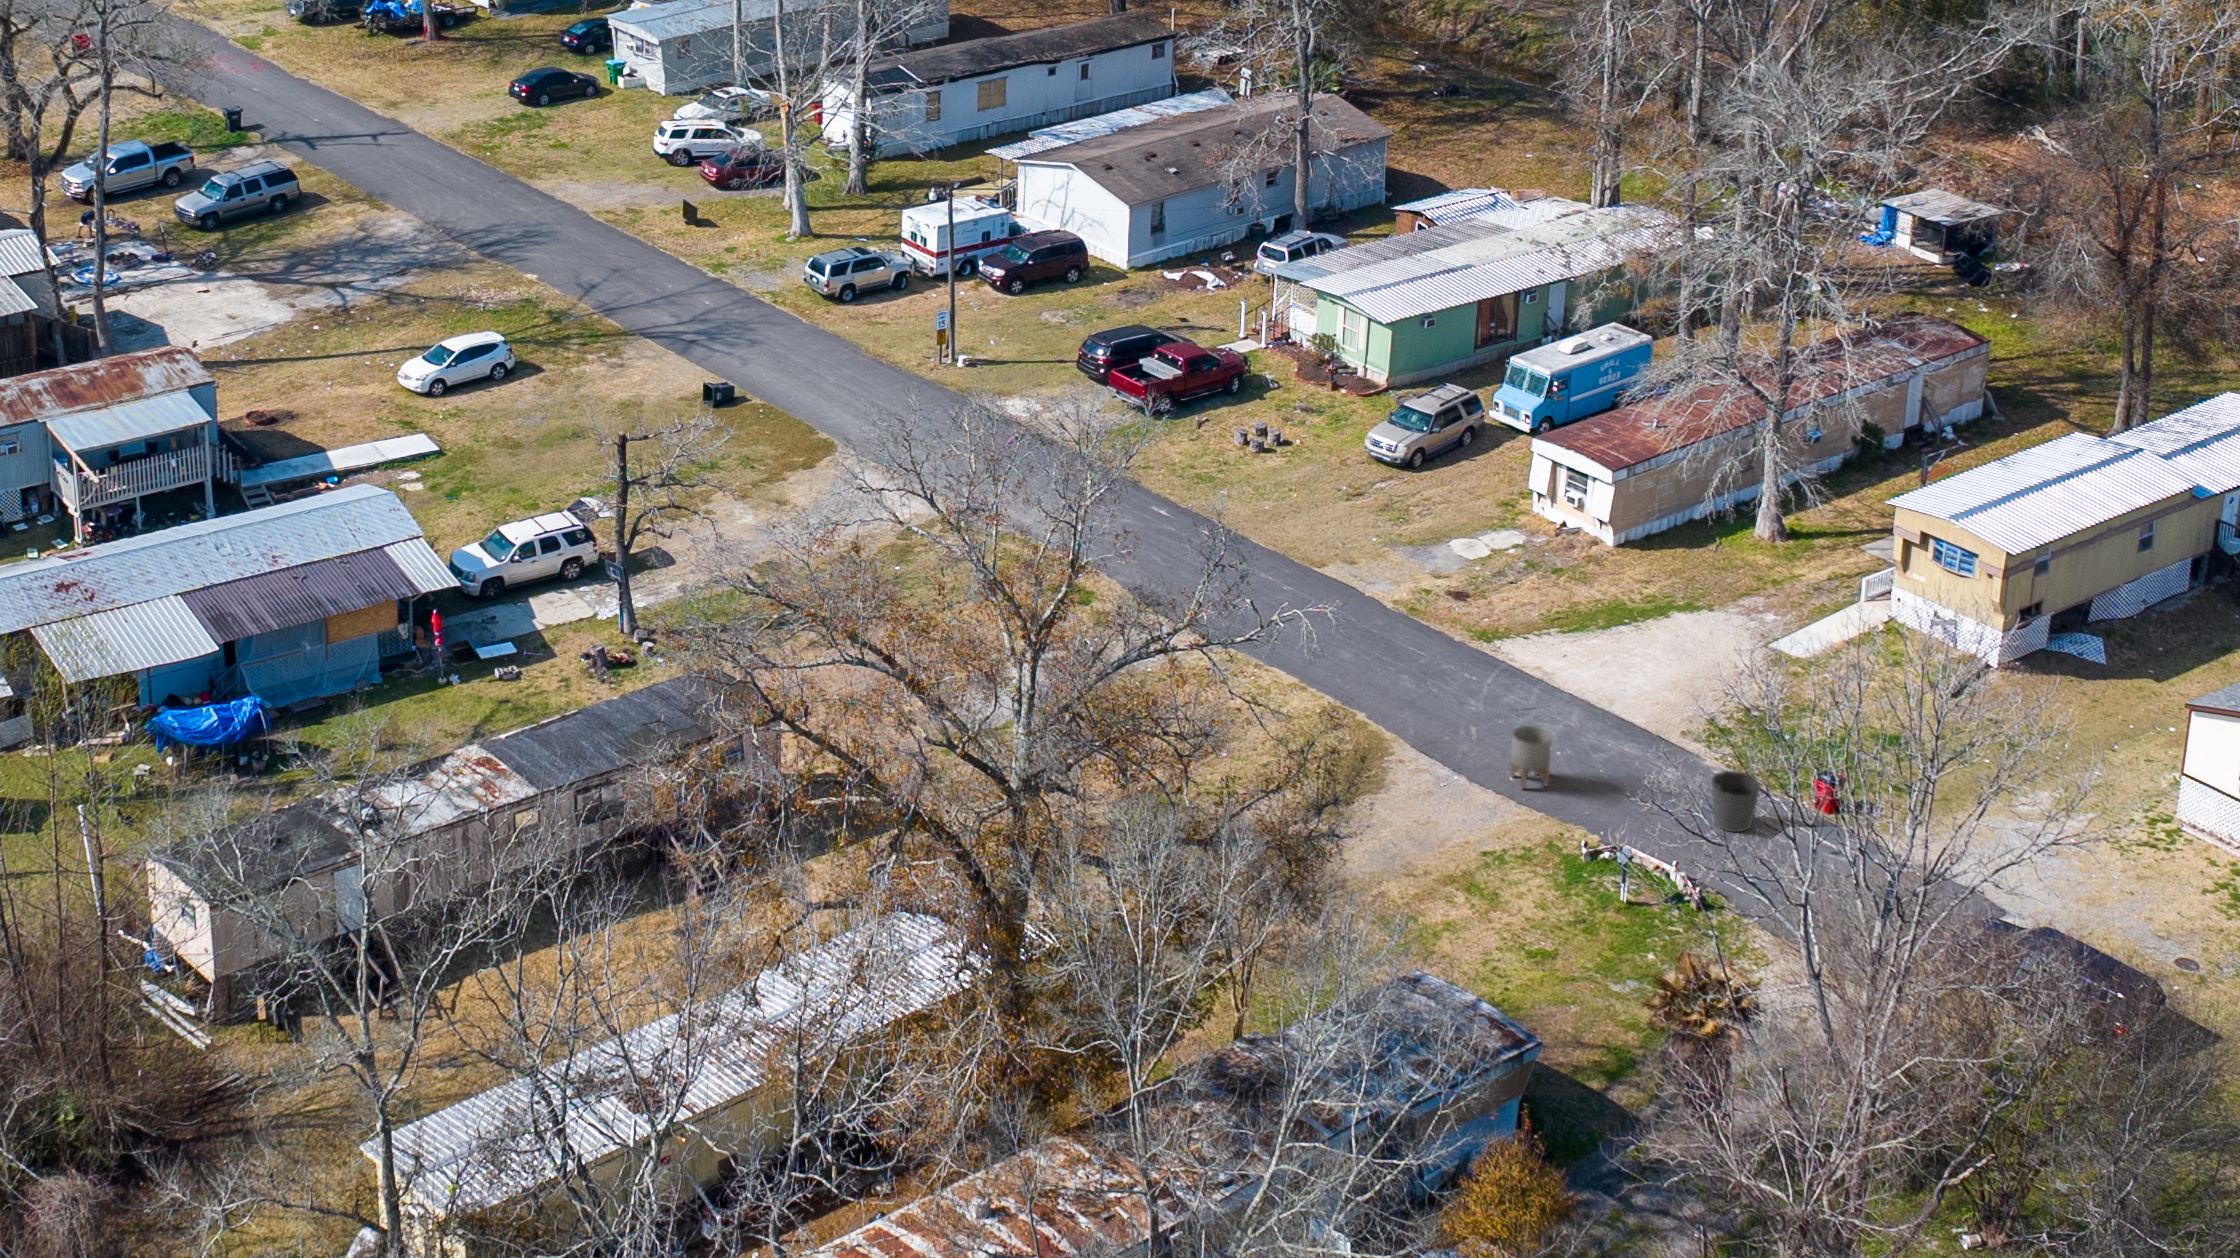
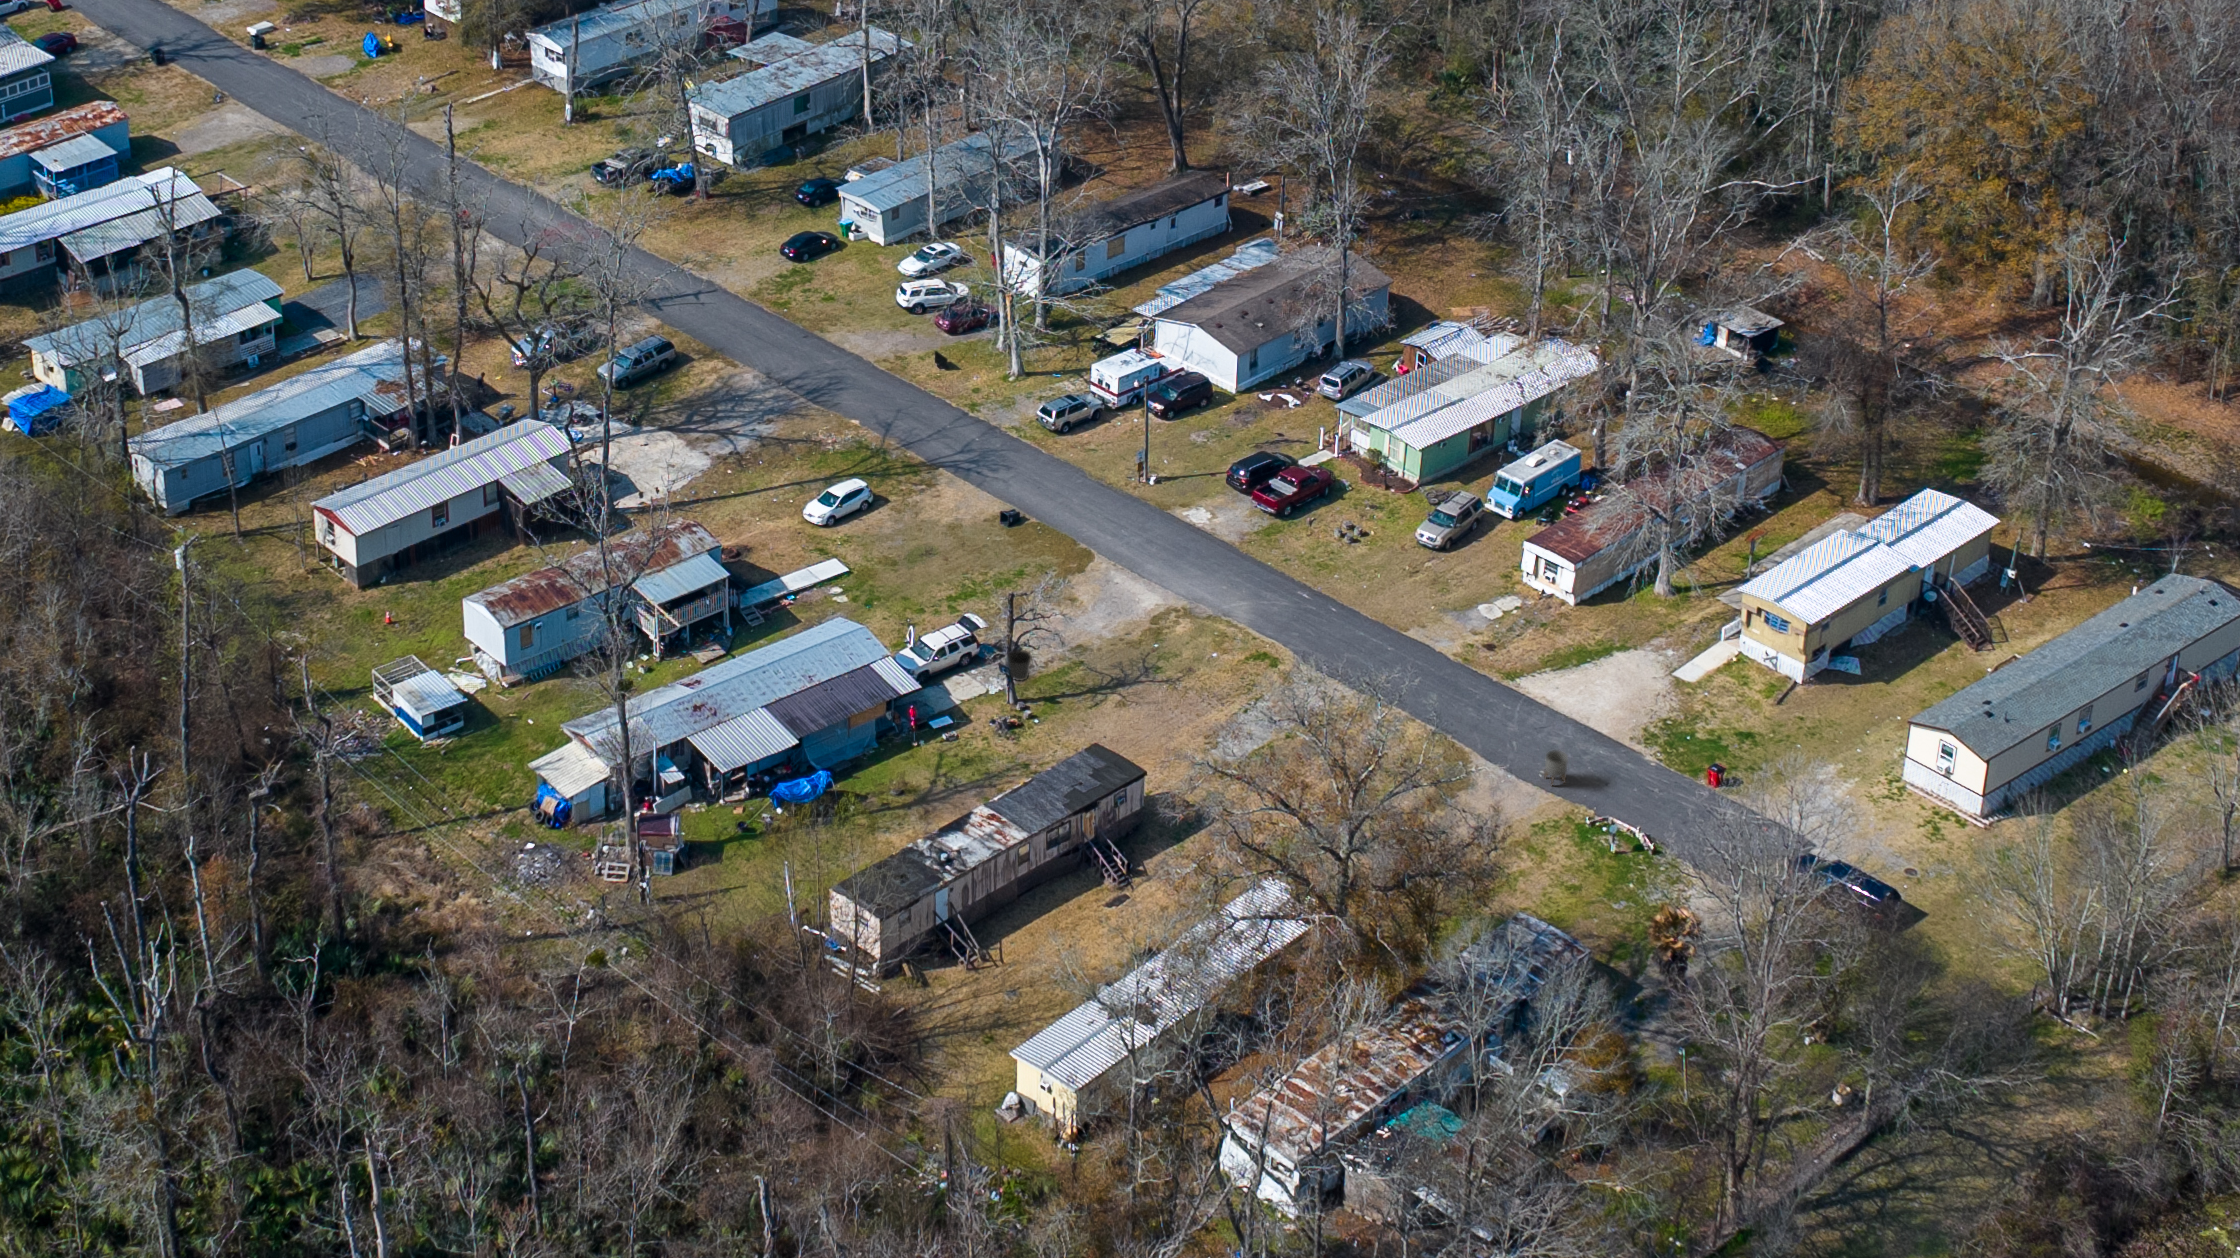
bucket: present [1711,771,1761,832] -> present [1008,649,1032,681]

